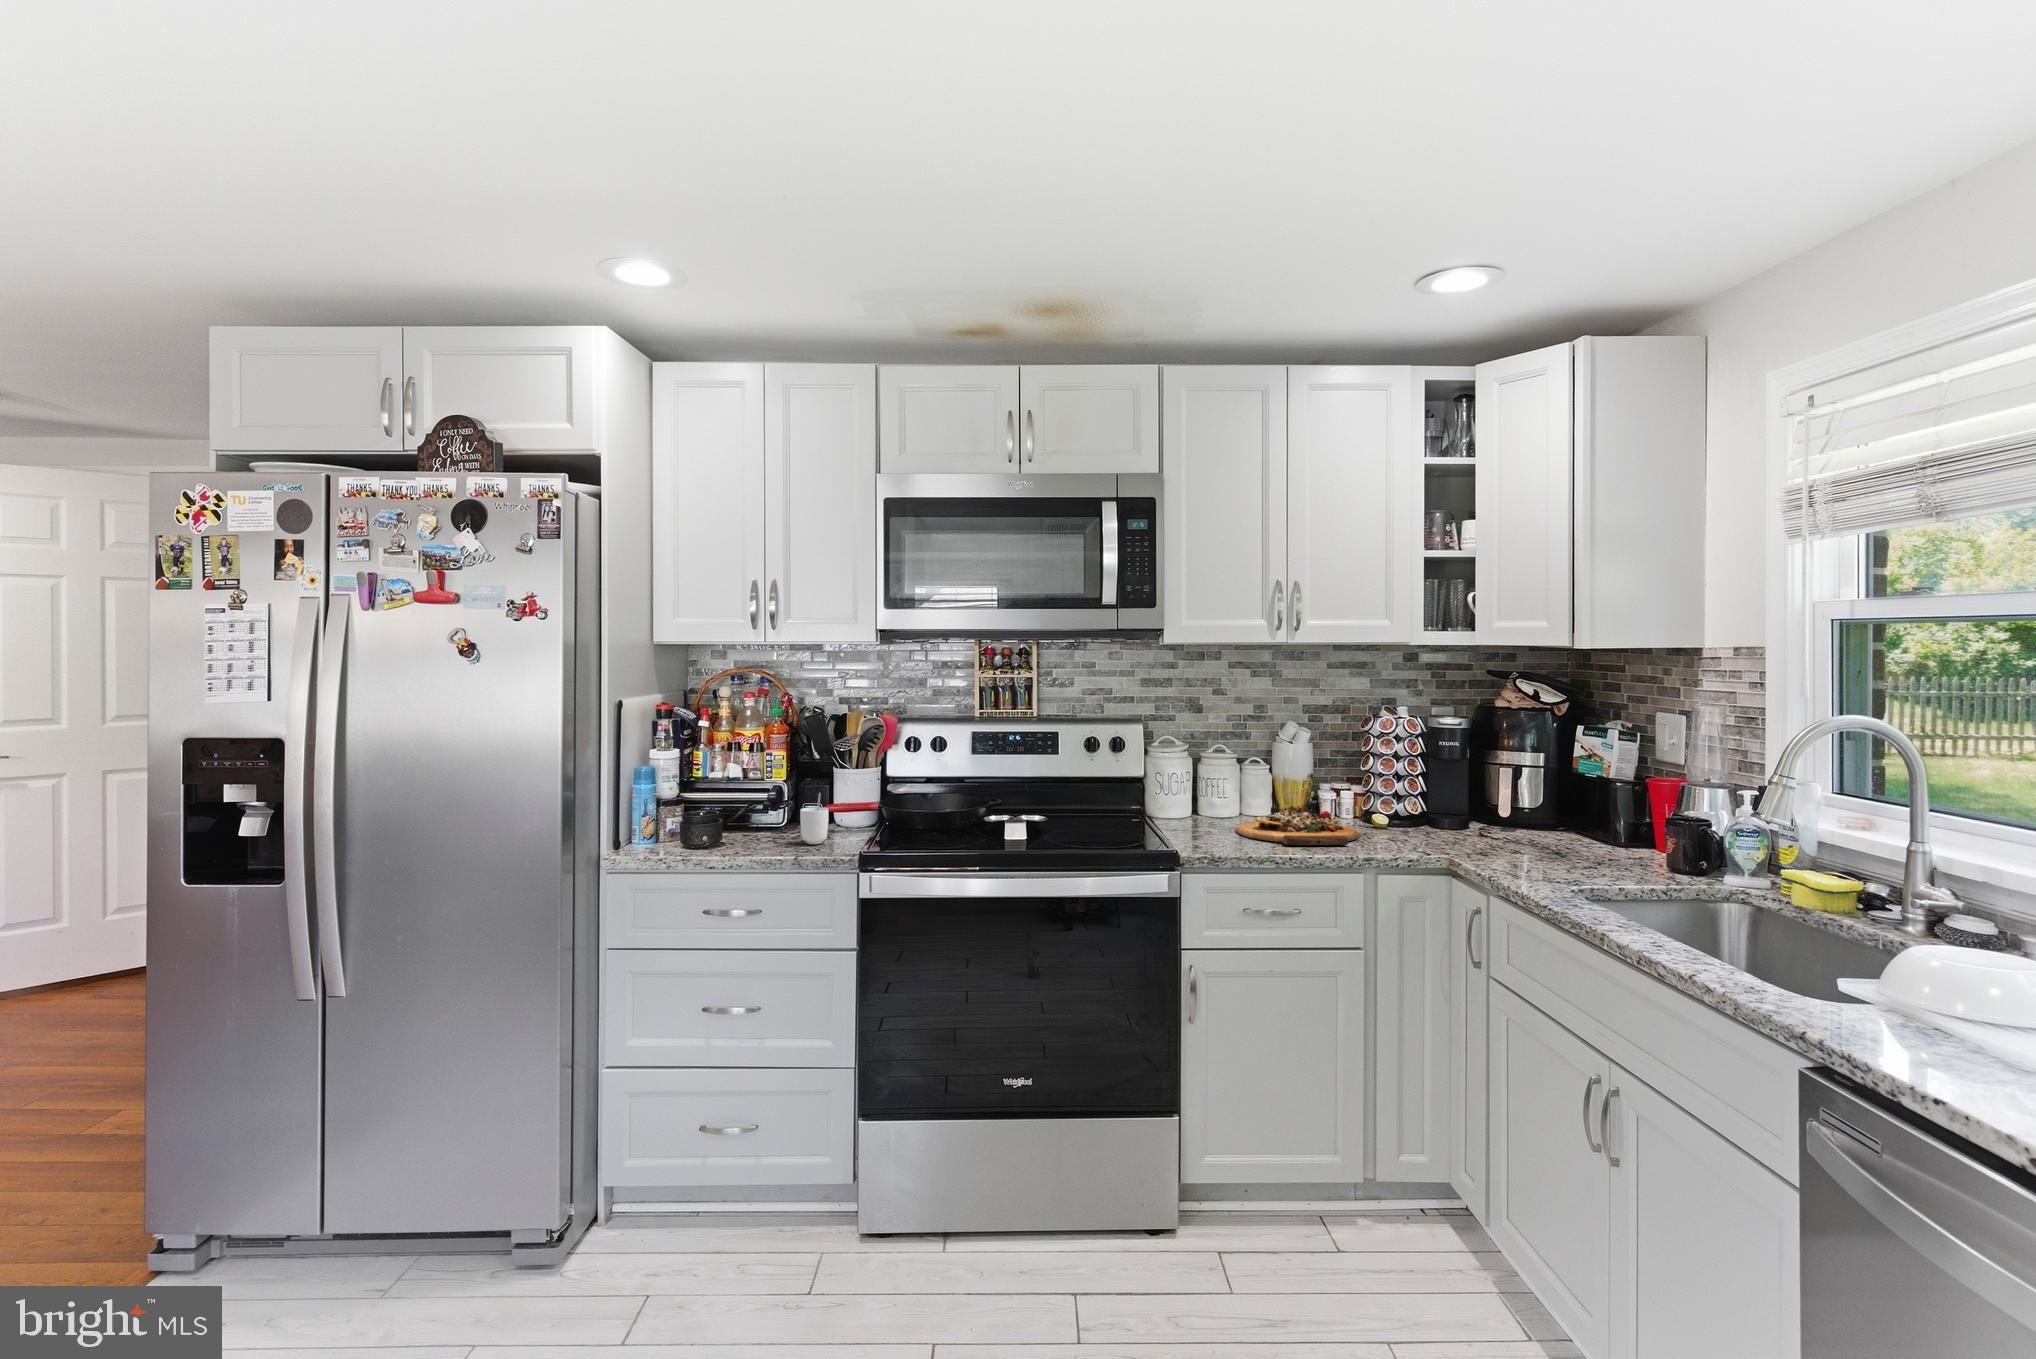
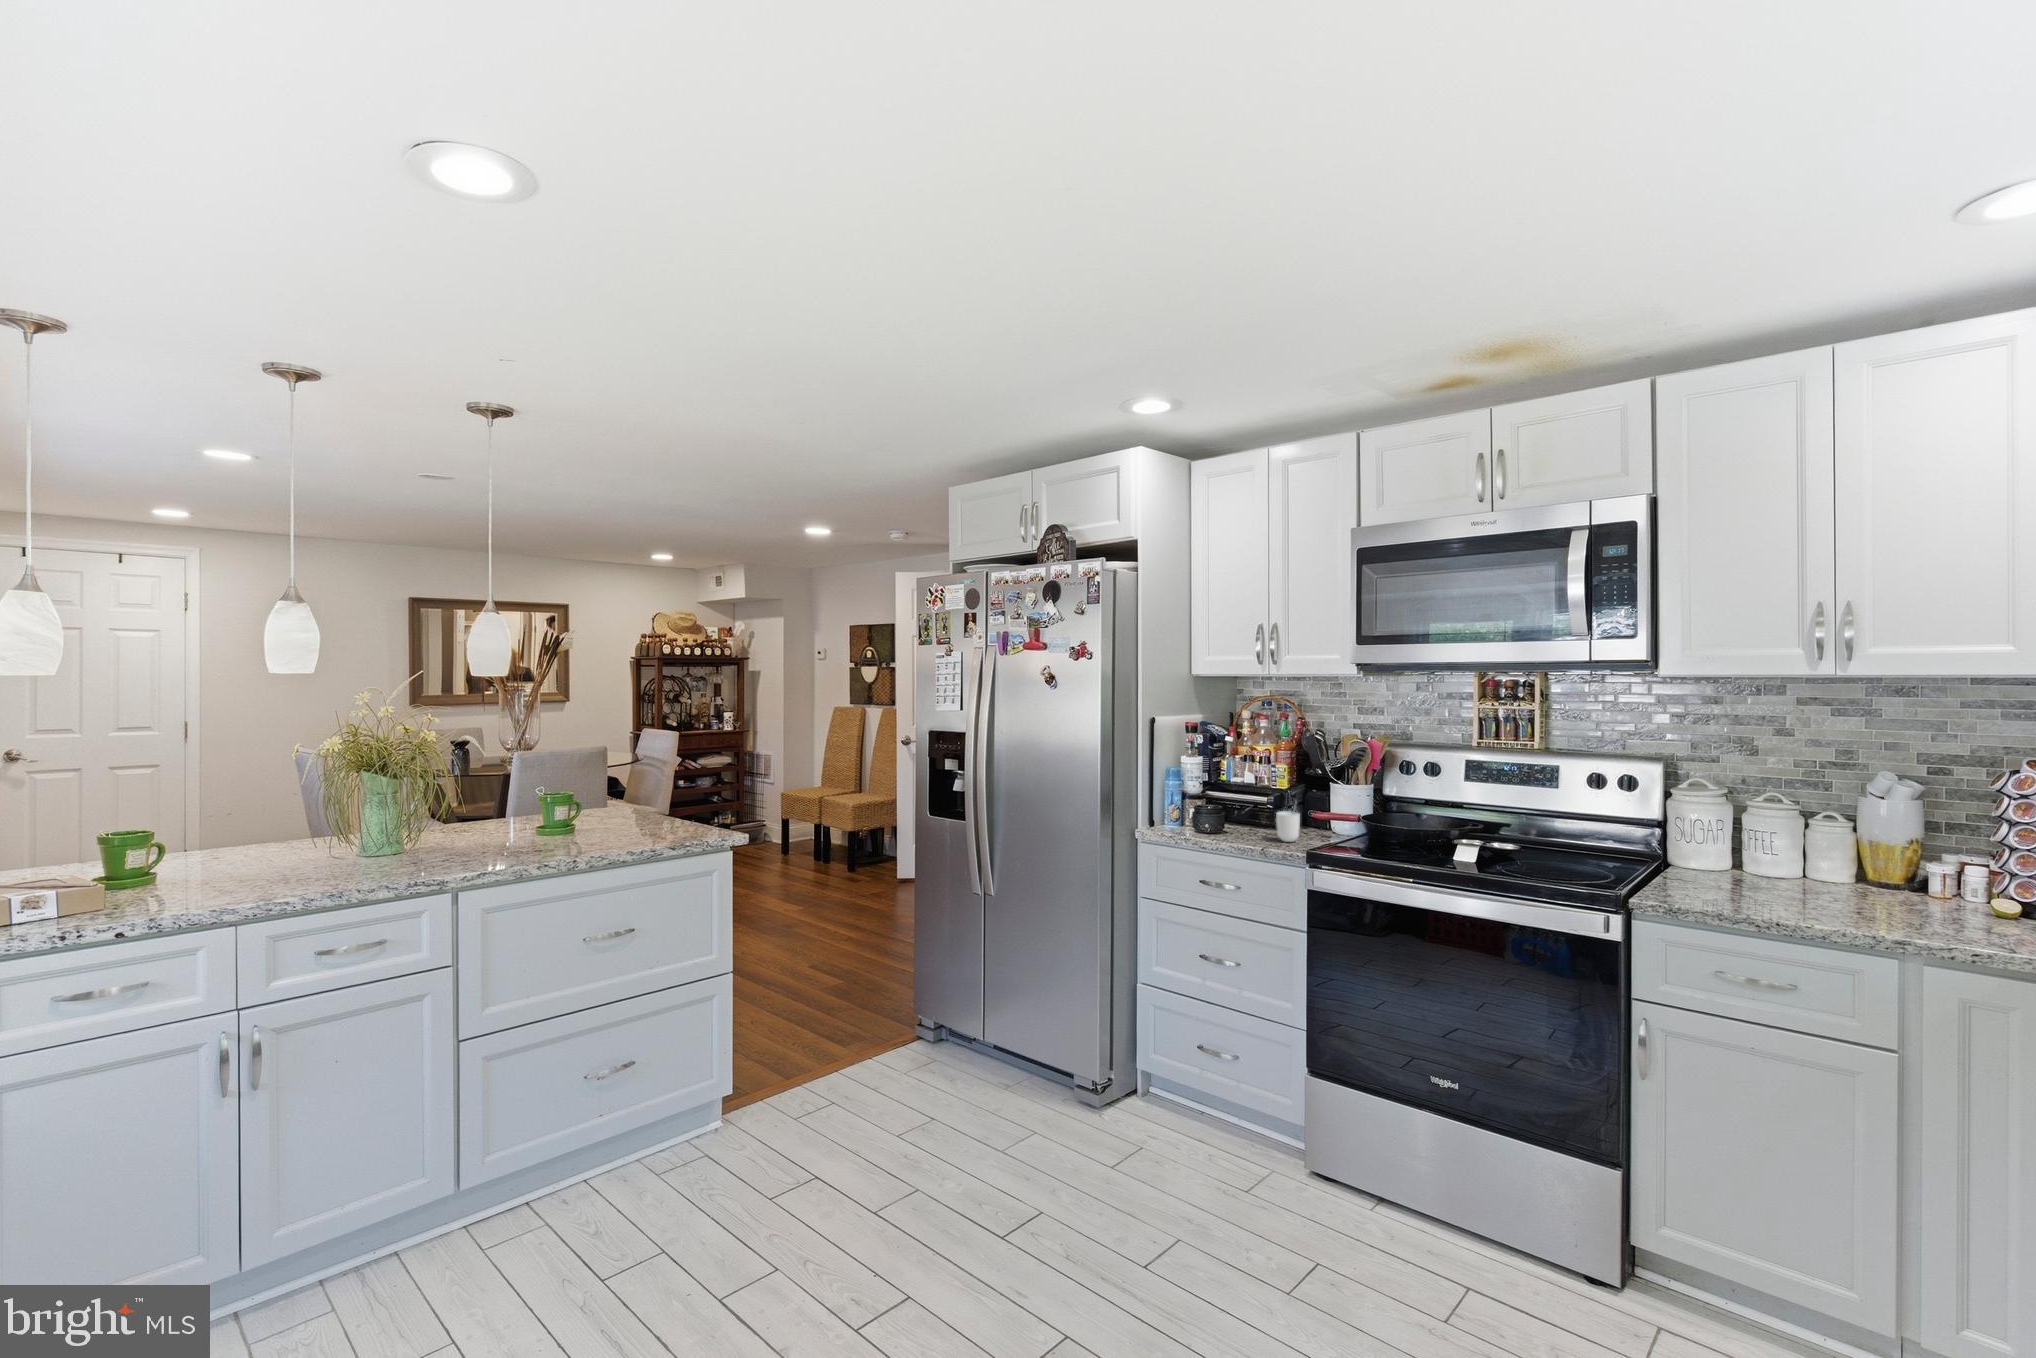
cutting board: present [1236,806,1359,845] -> none [1752,872,1944,929]

